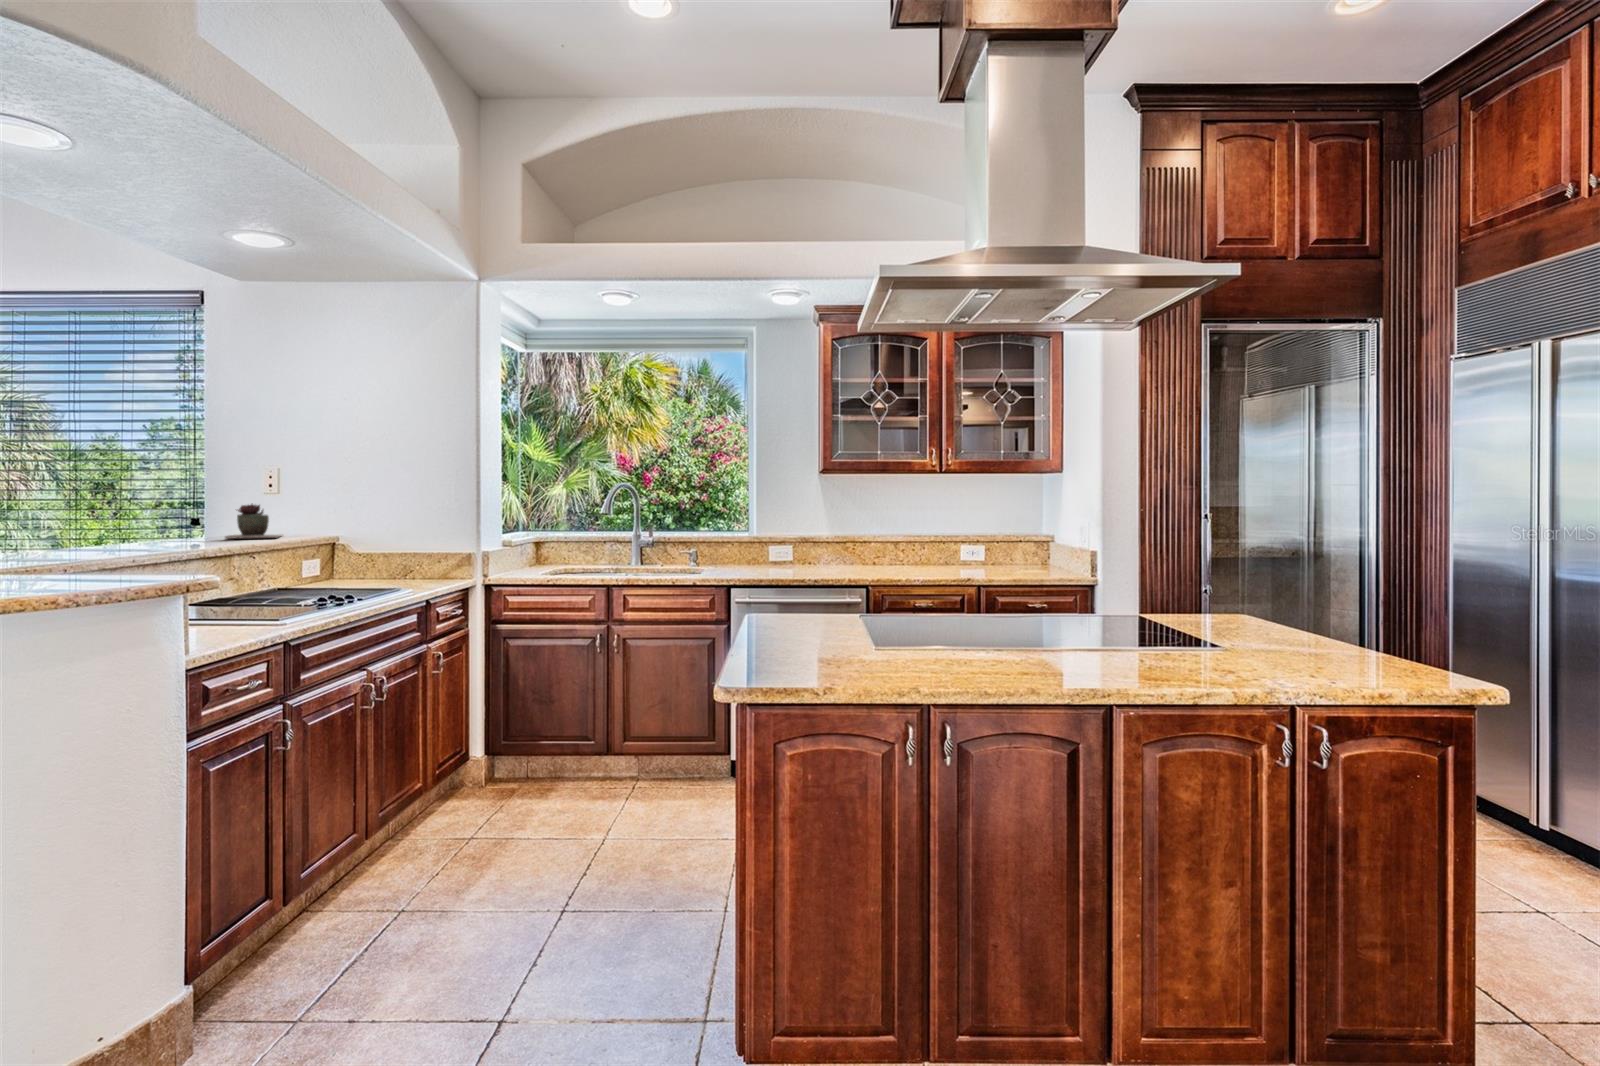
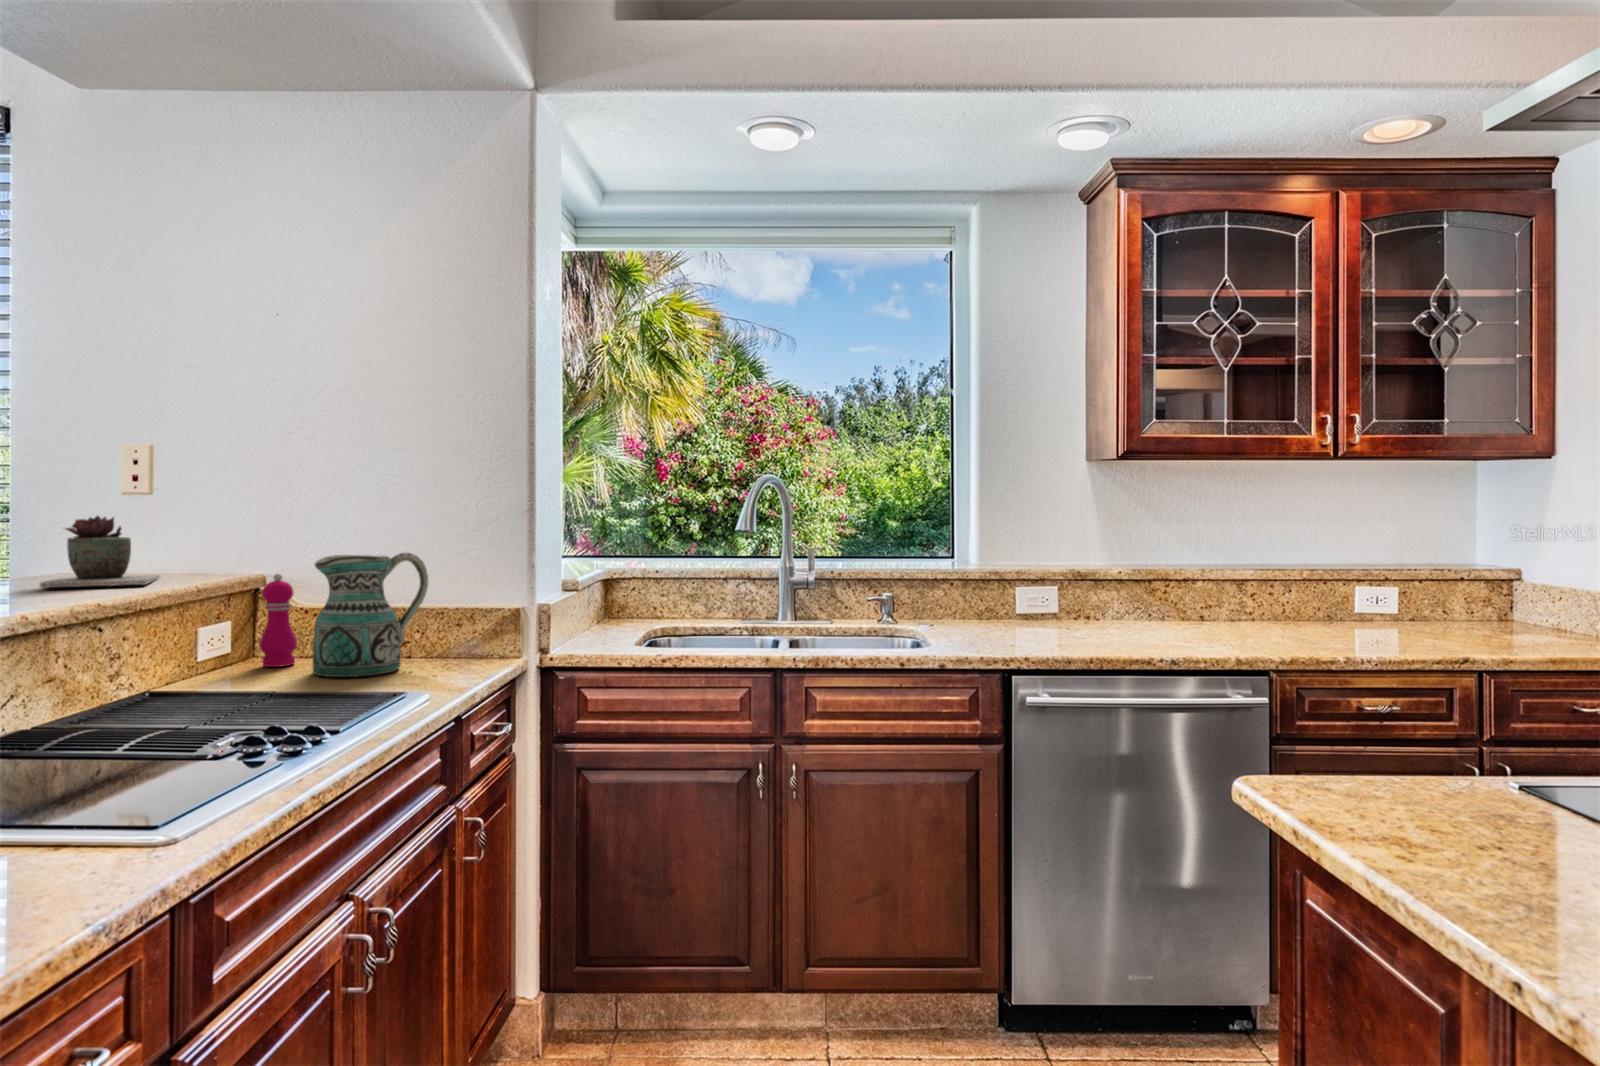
ceramic pitcher: none [360,523,422,585] -> present [312,553,428,677]
pepper mill: none [334,534,354,581] -> present [260,574,297,667]

